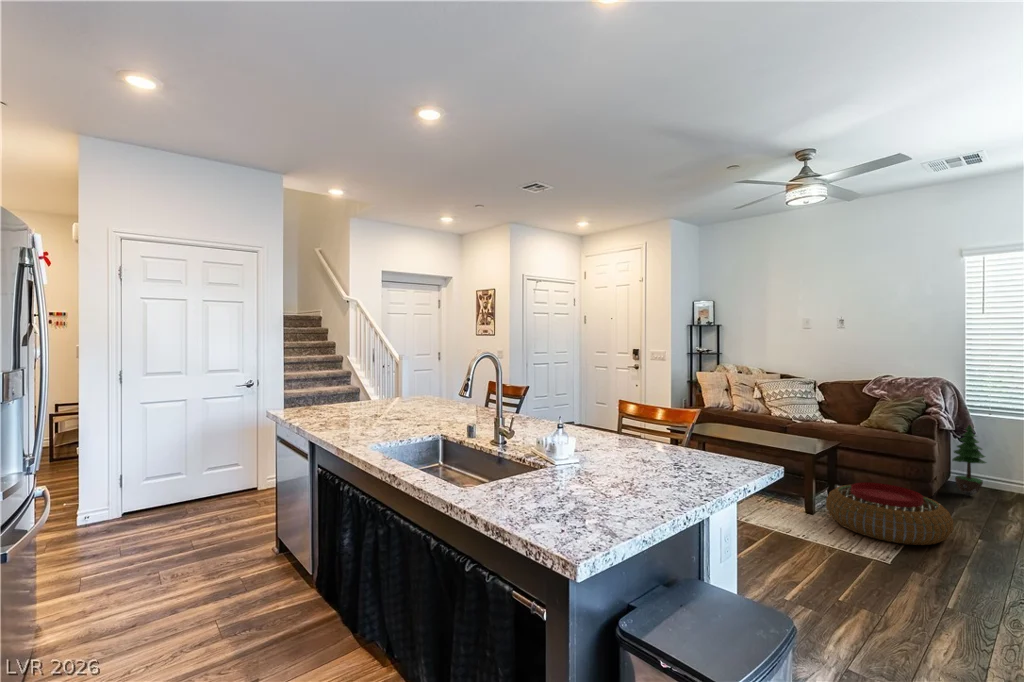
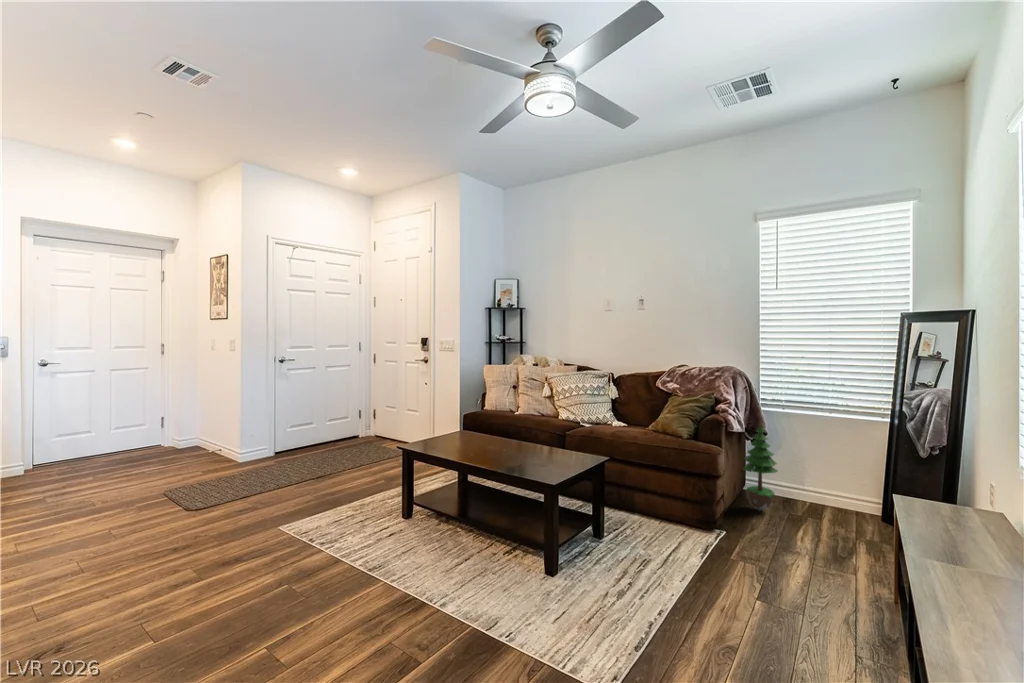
pouf: present [826,482,953,545] -> none [572,519,722,626]

